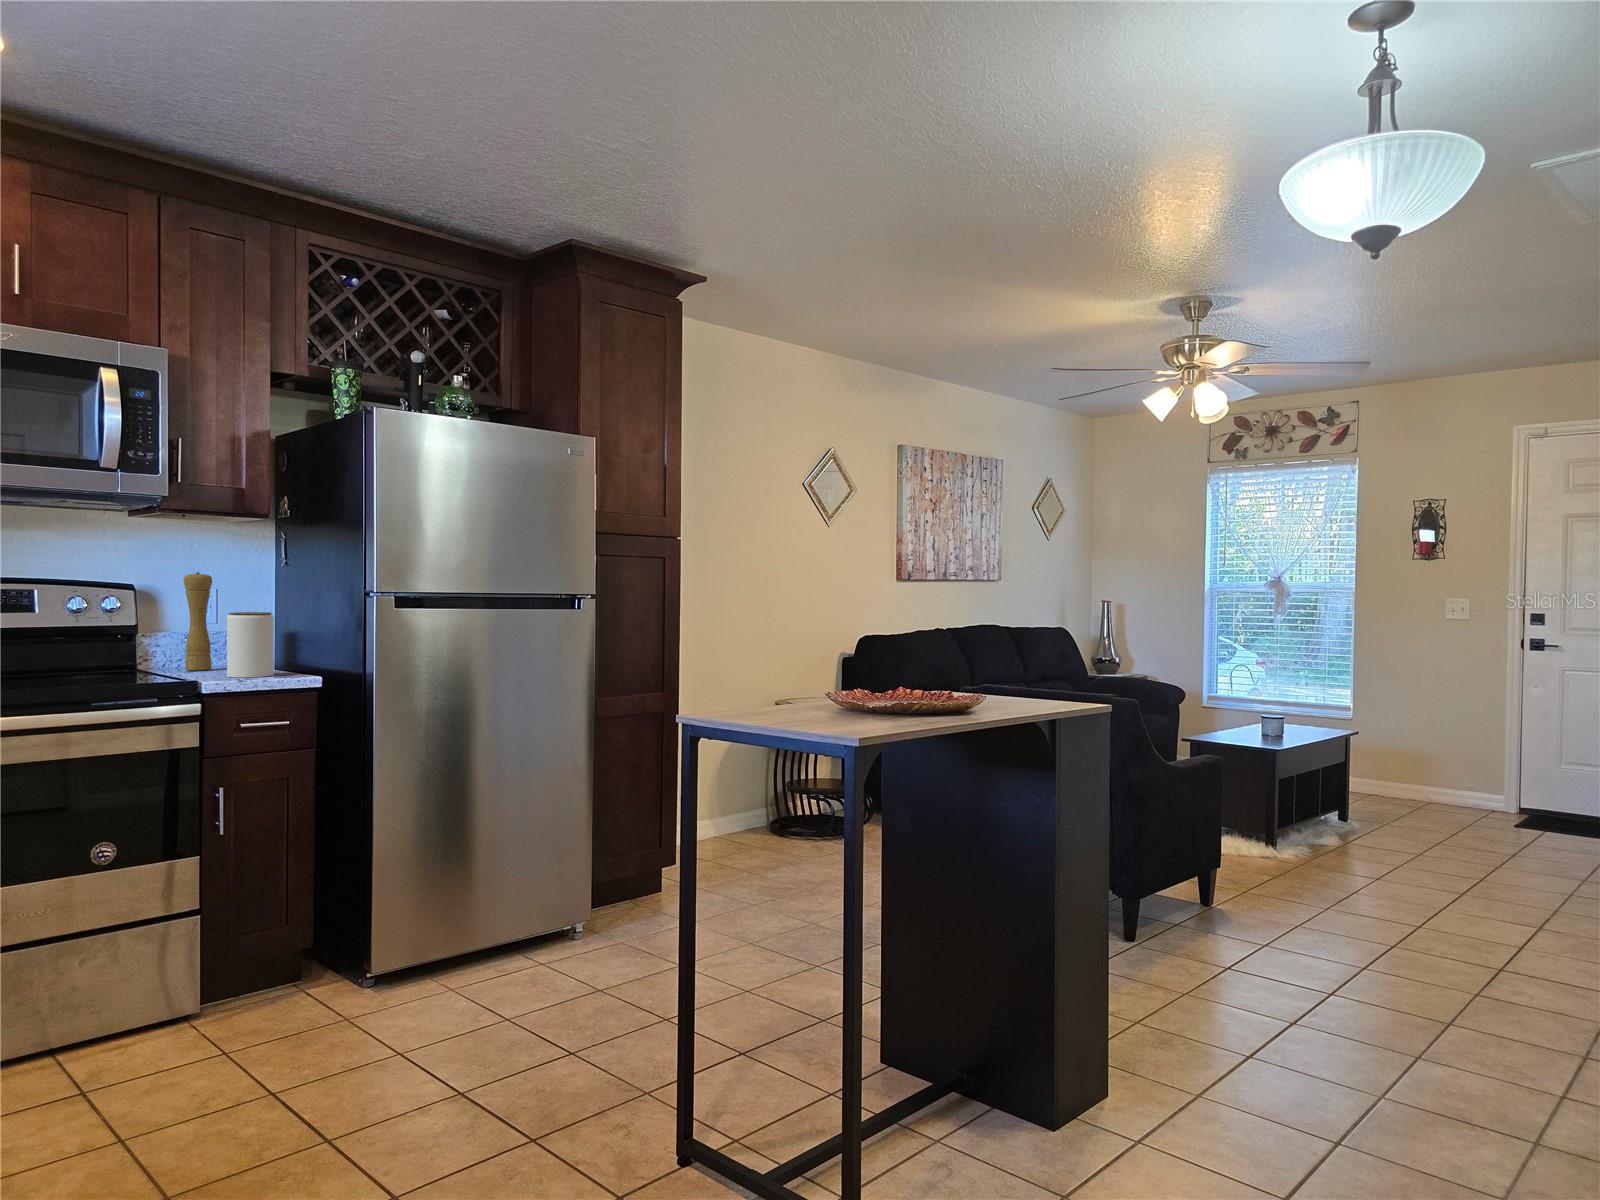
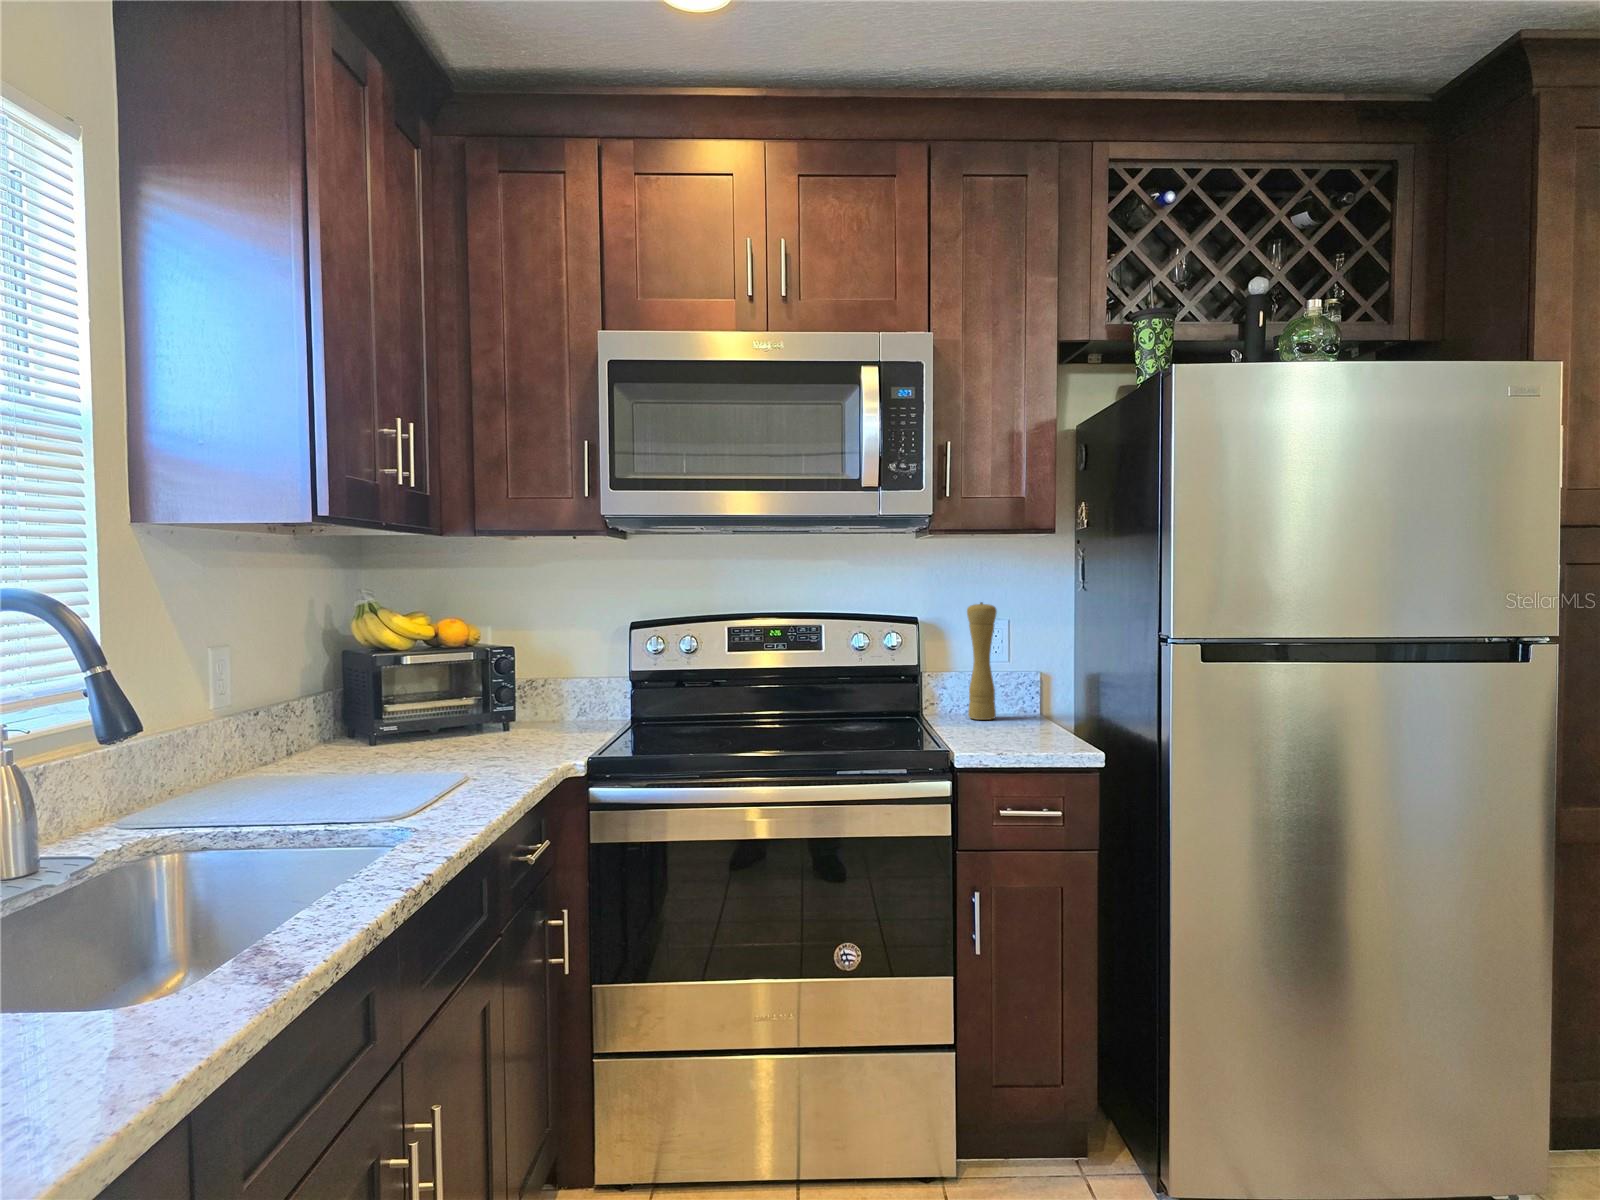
jar: present [227,612,274,678] -> none [997,659,1052,748]

